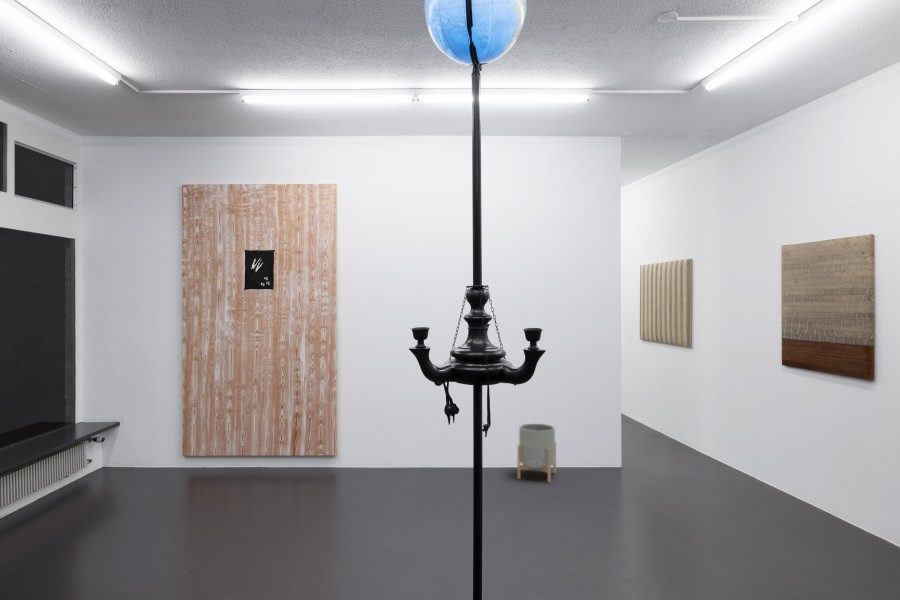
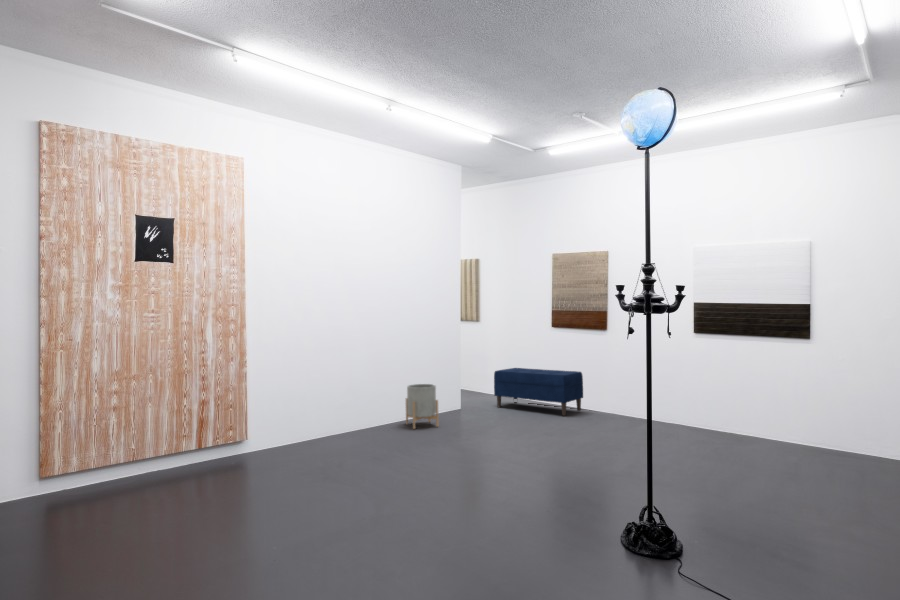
bench: none [683,418,816,511] -> present [494,368,583,416]

